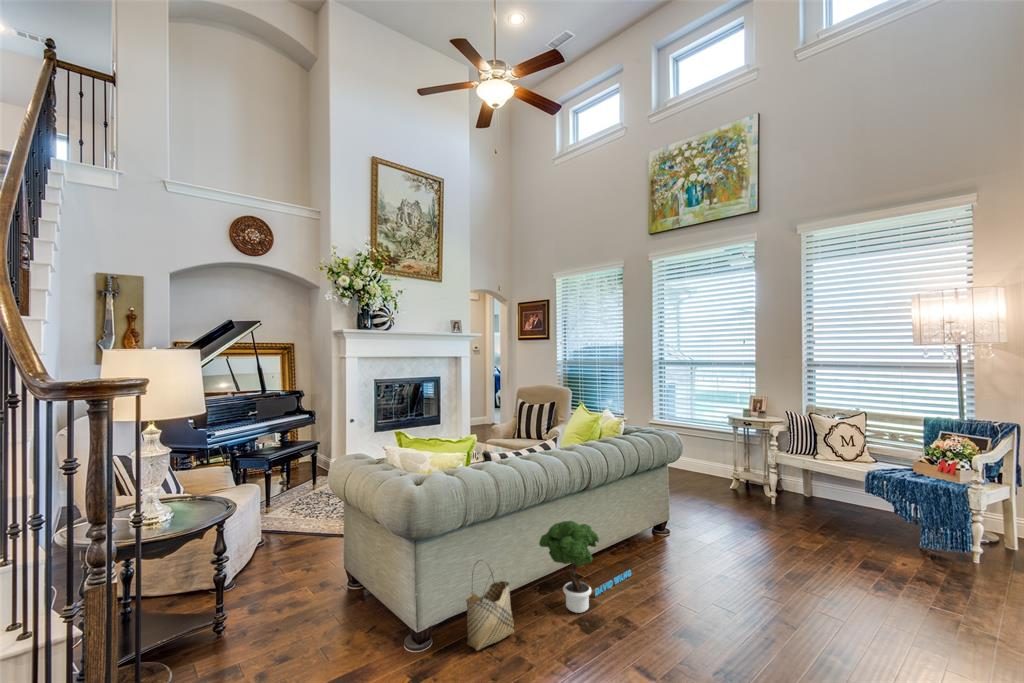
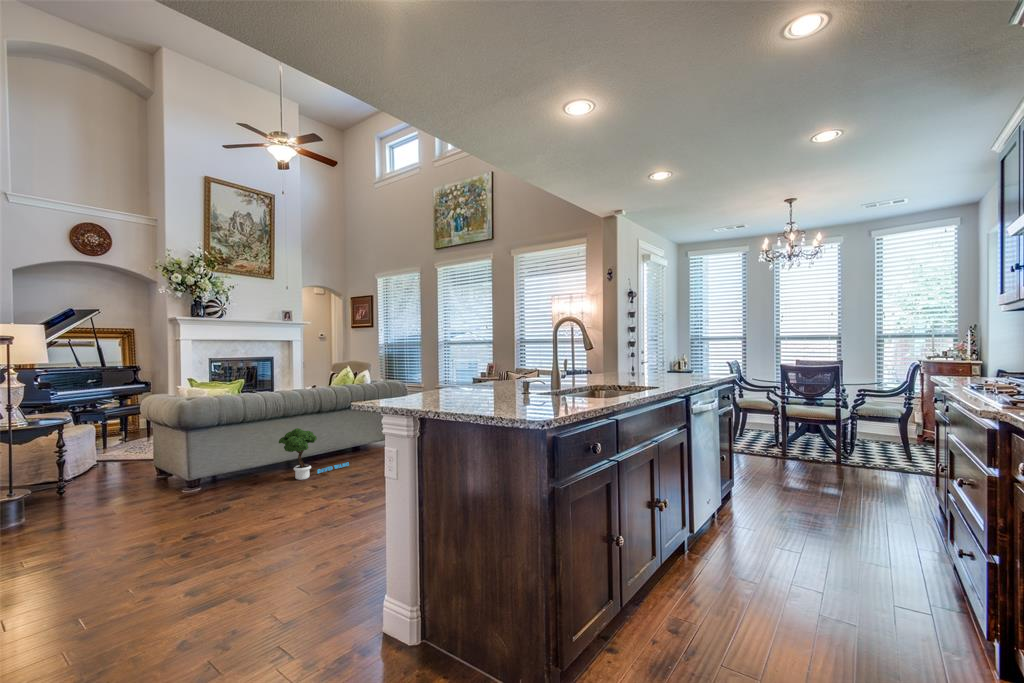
woven basket: present [466,560,514,651] -> none [221,448,255,493]

